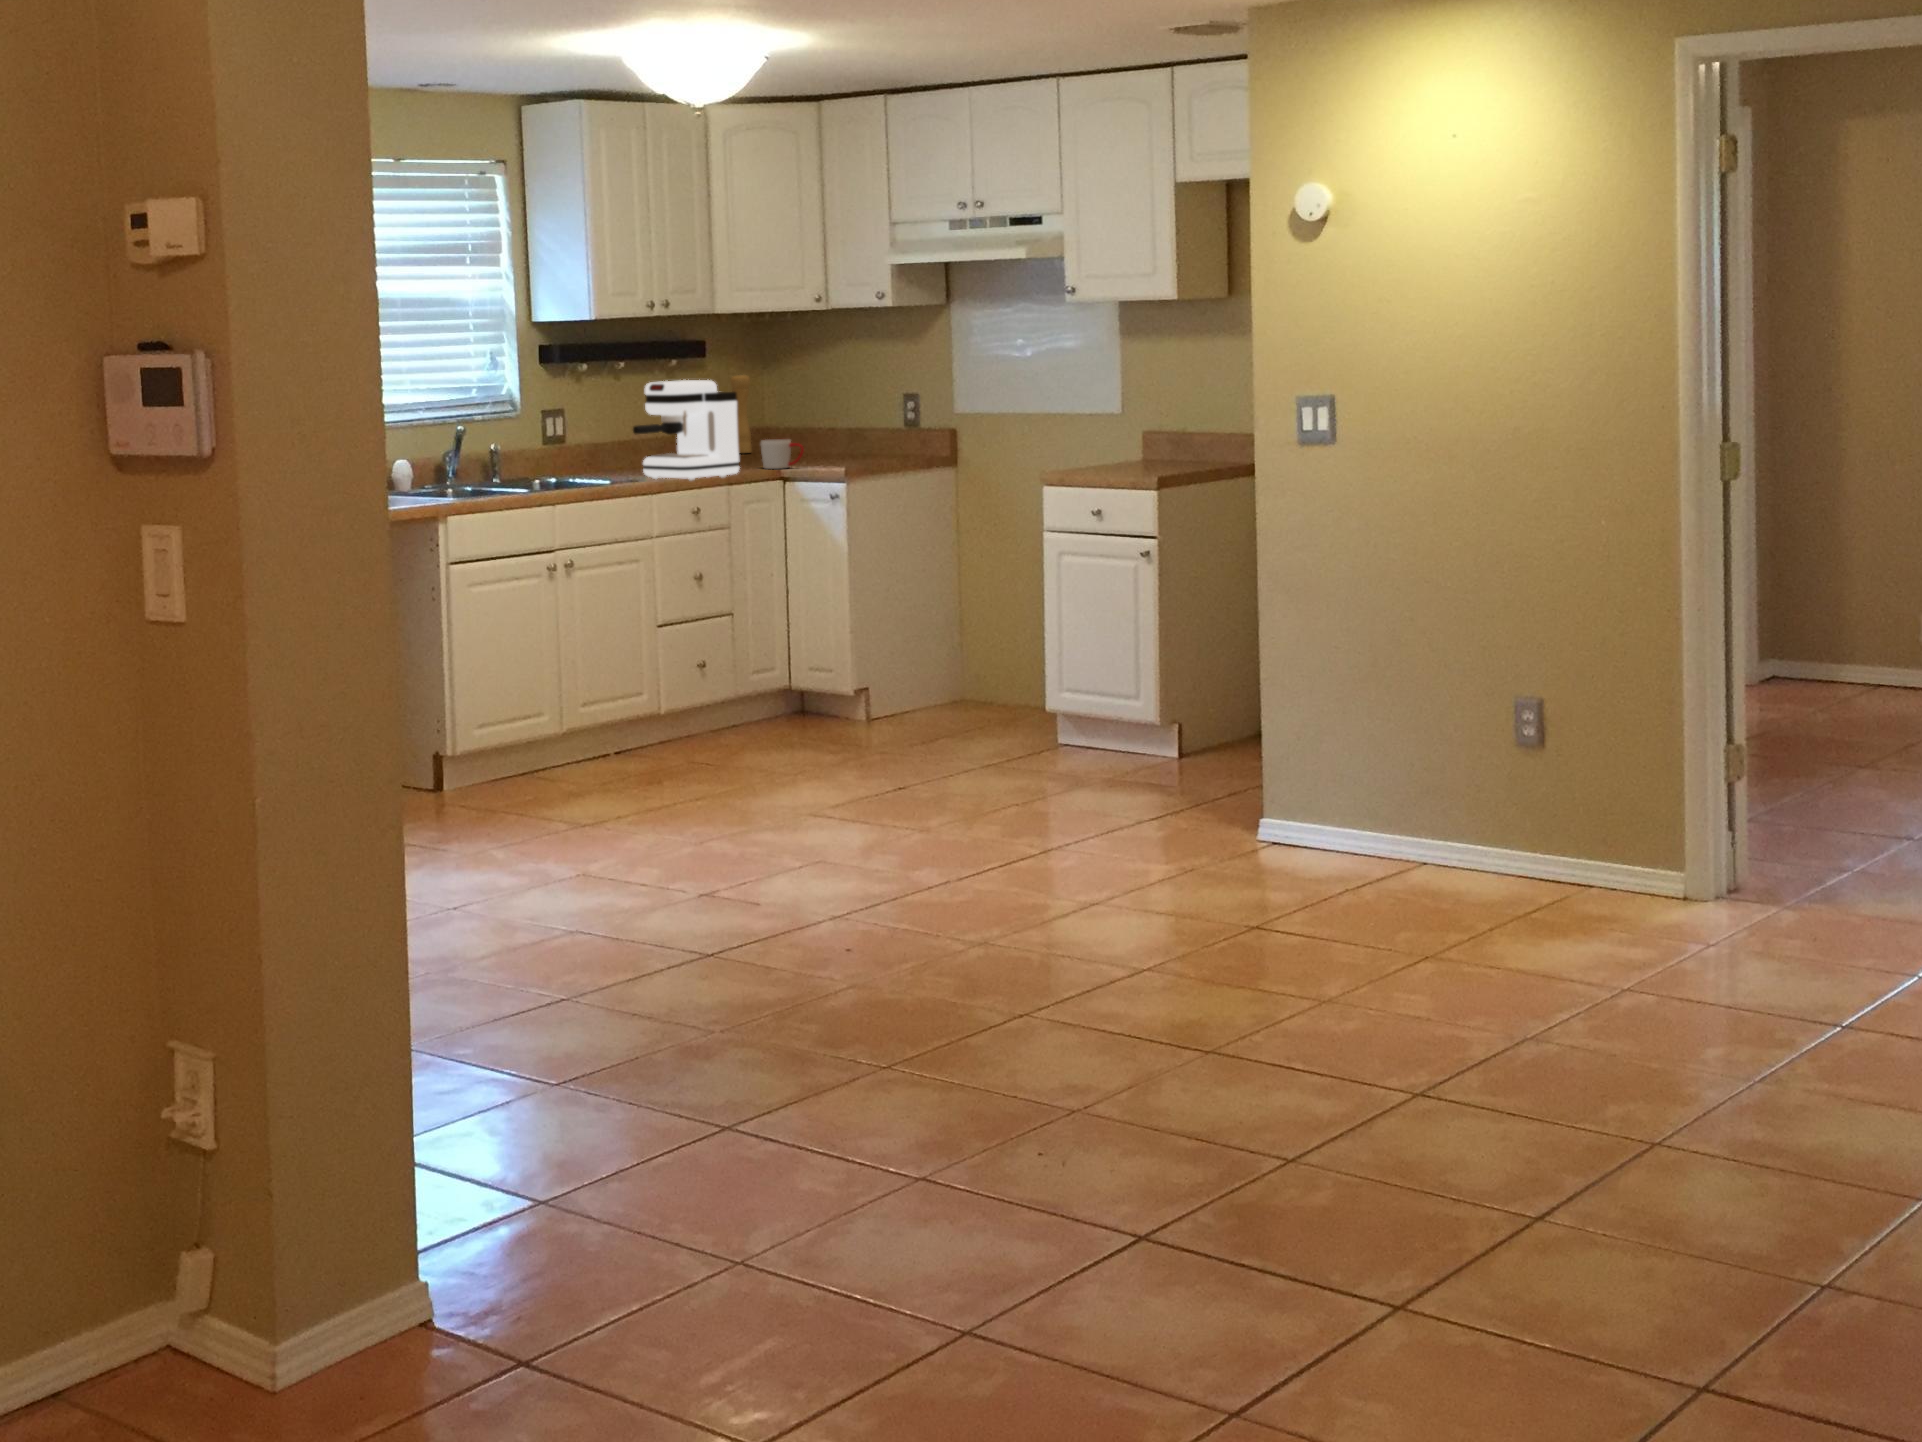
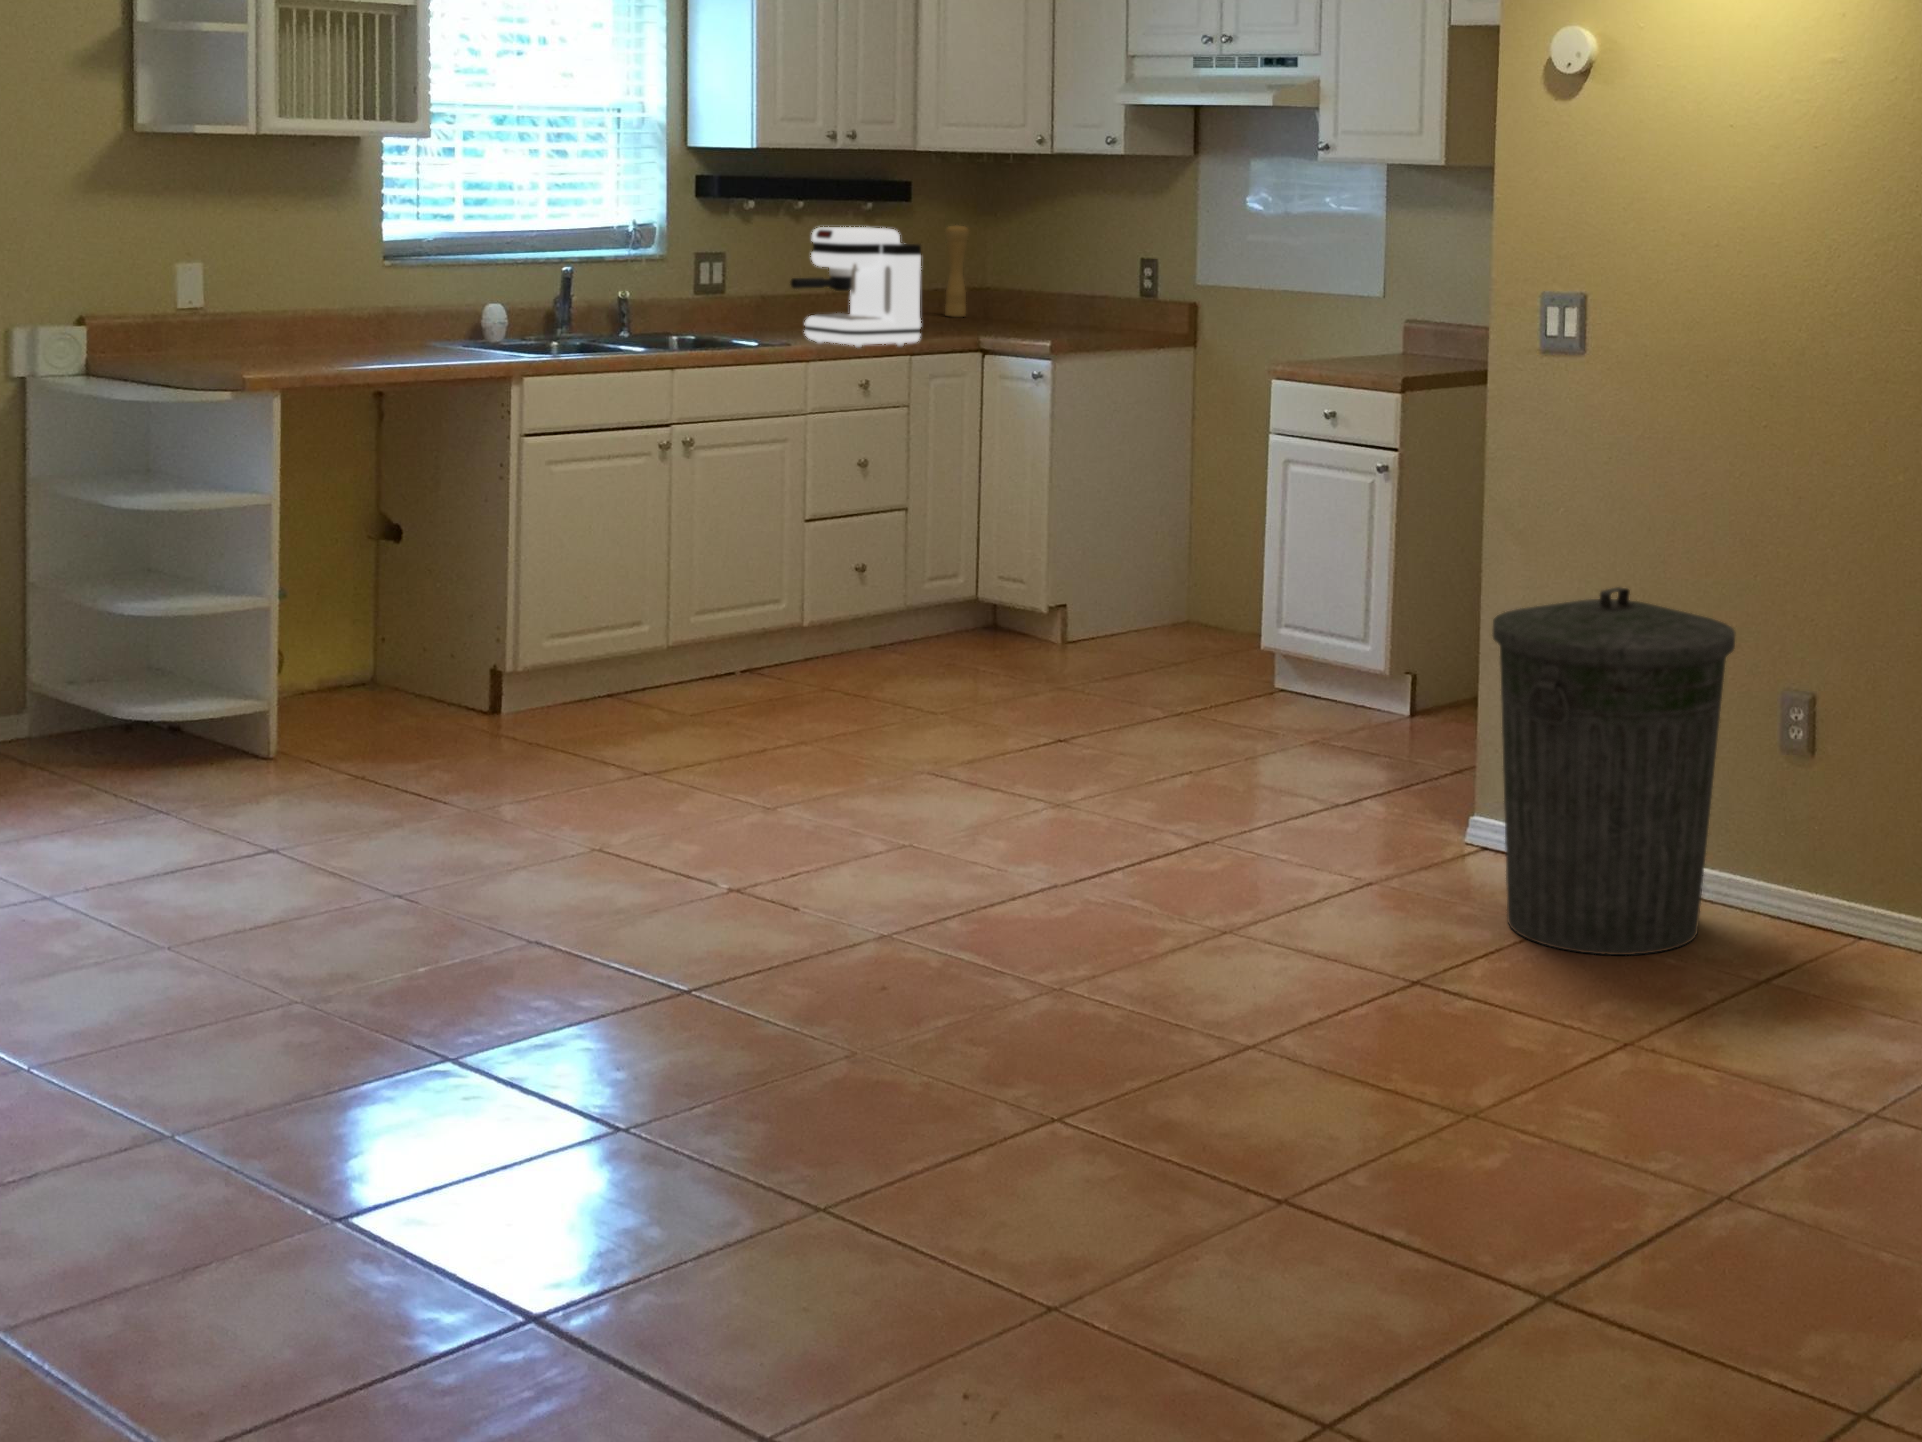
mug: present [760,439,804,469] -> none [959,303,1009,338]
trash can: none [1287,622,1480,904] -> present [1493,587,1735,955]

